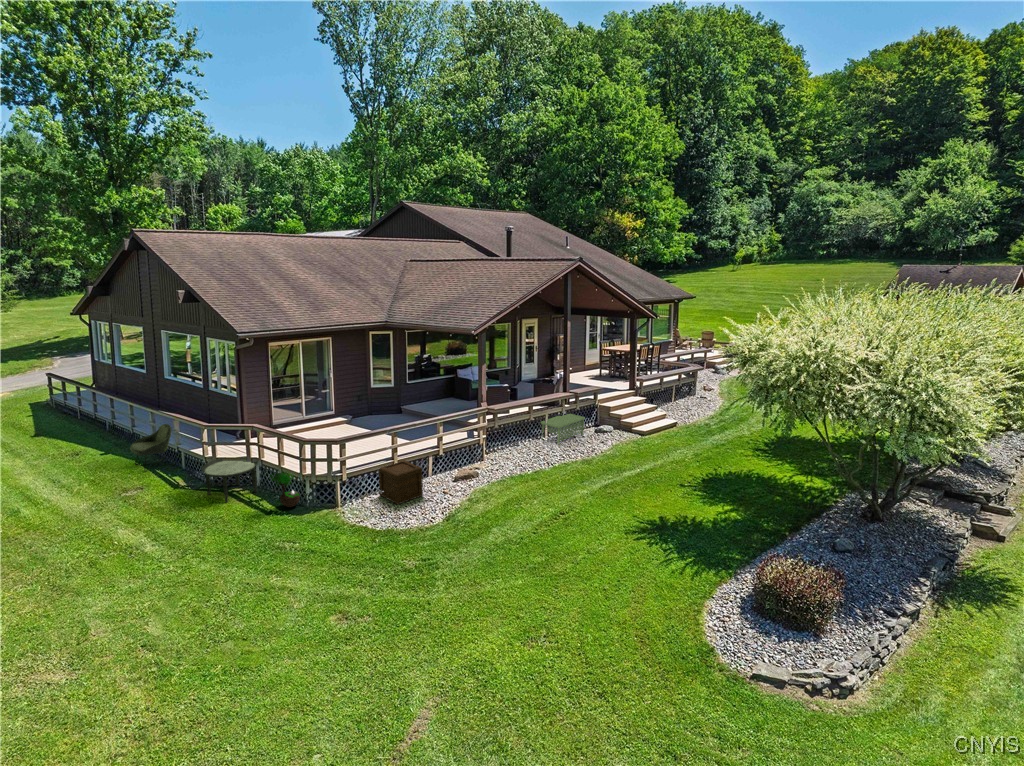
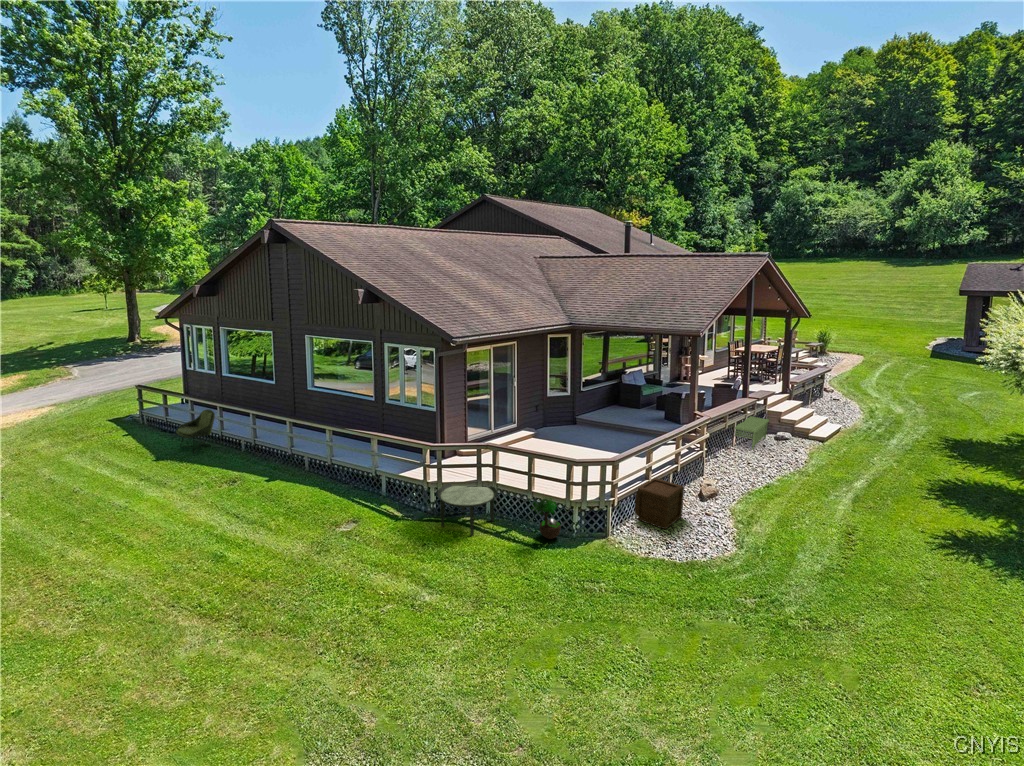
lounge chair: present [130,424,174,472] -> present [176,409,215,453]

